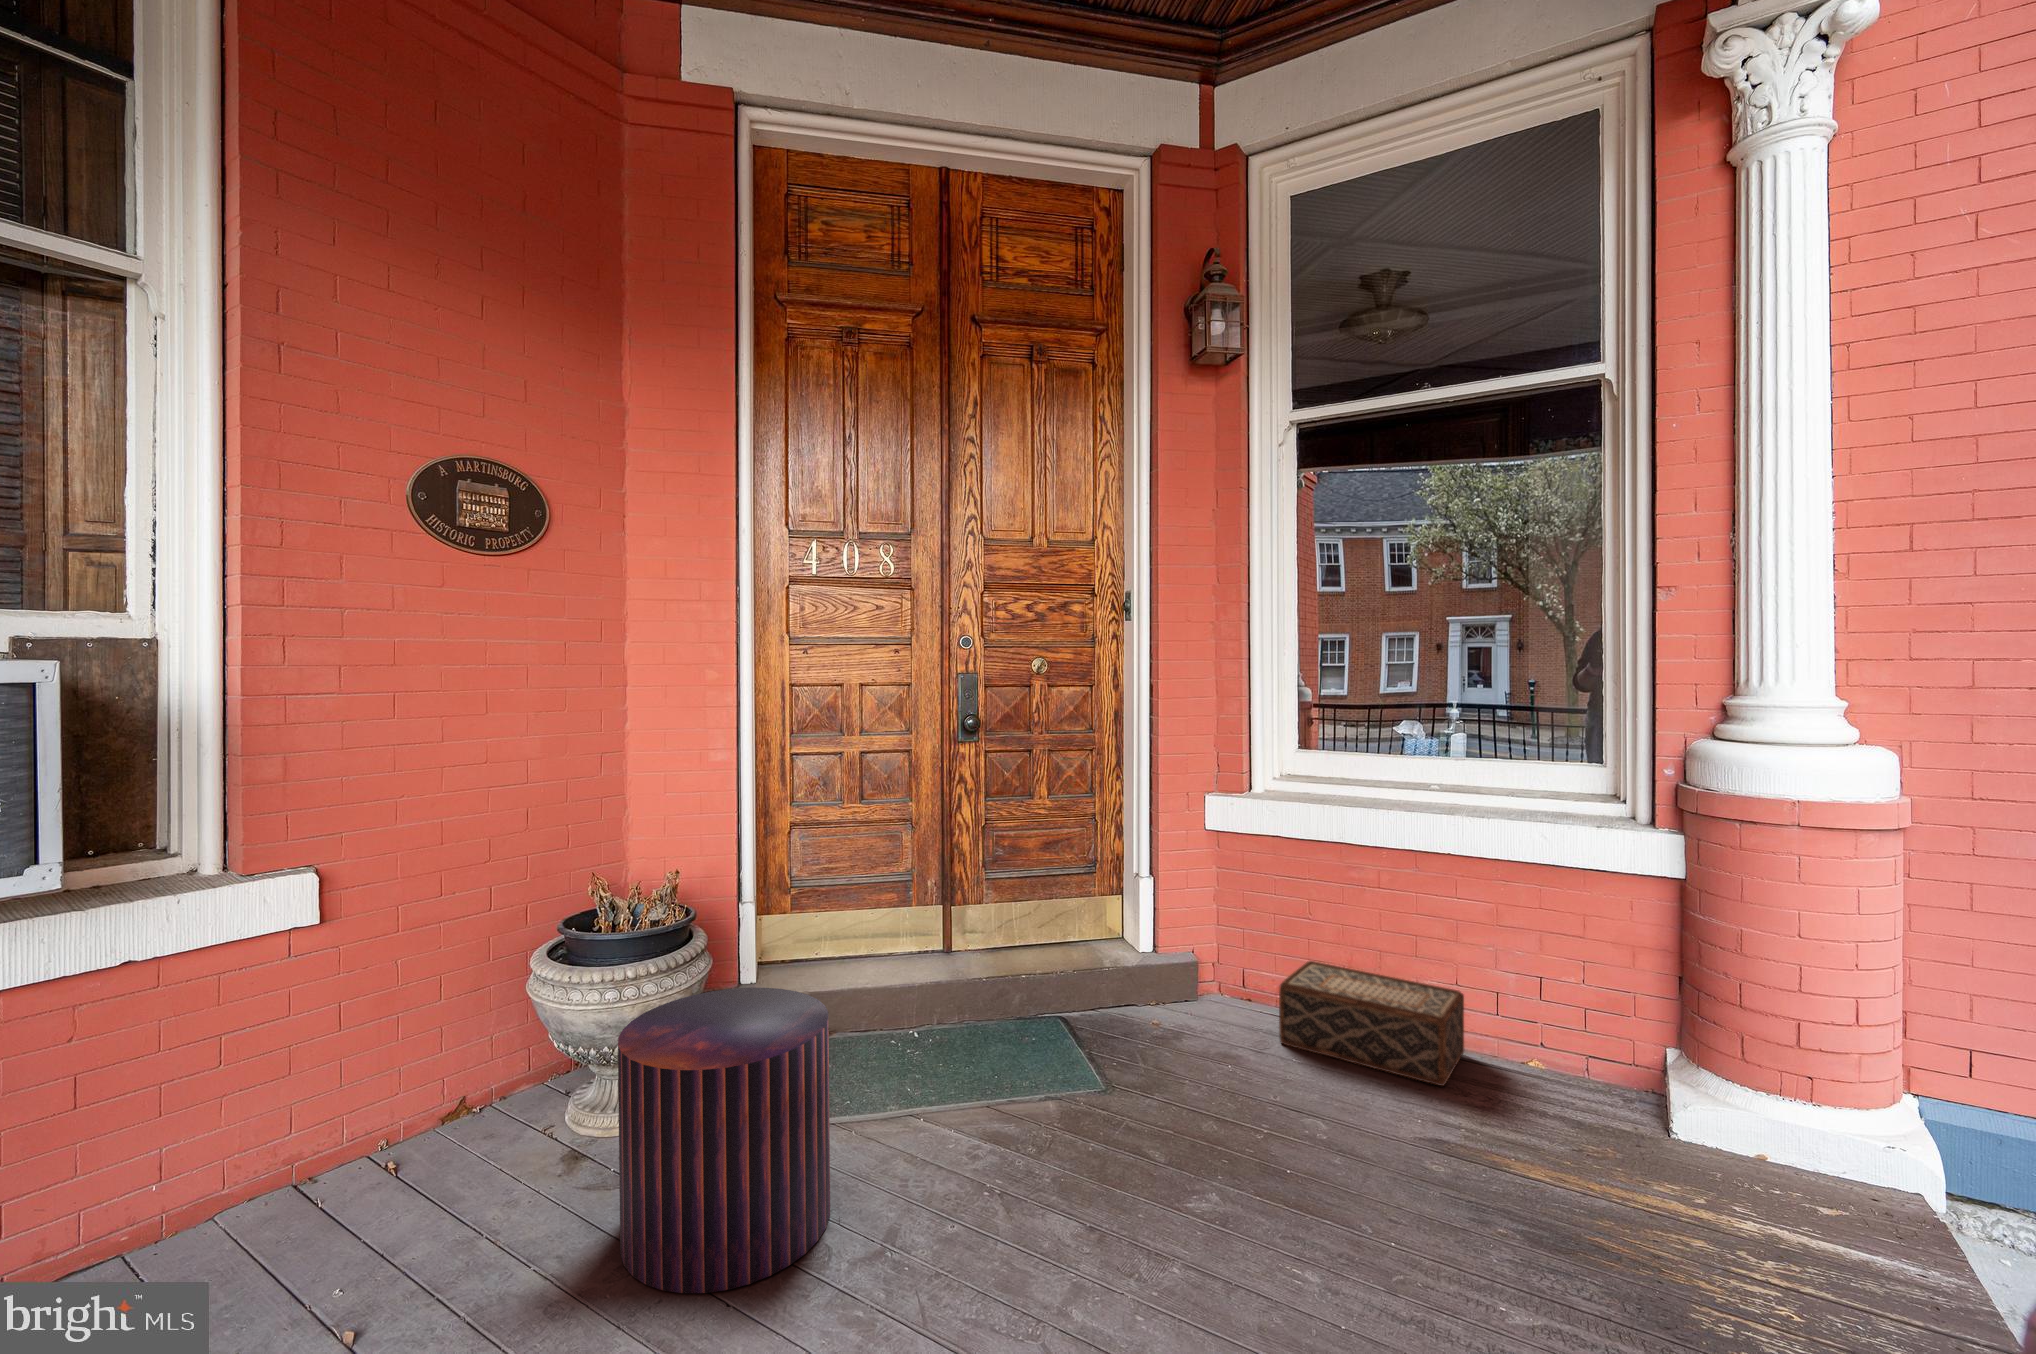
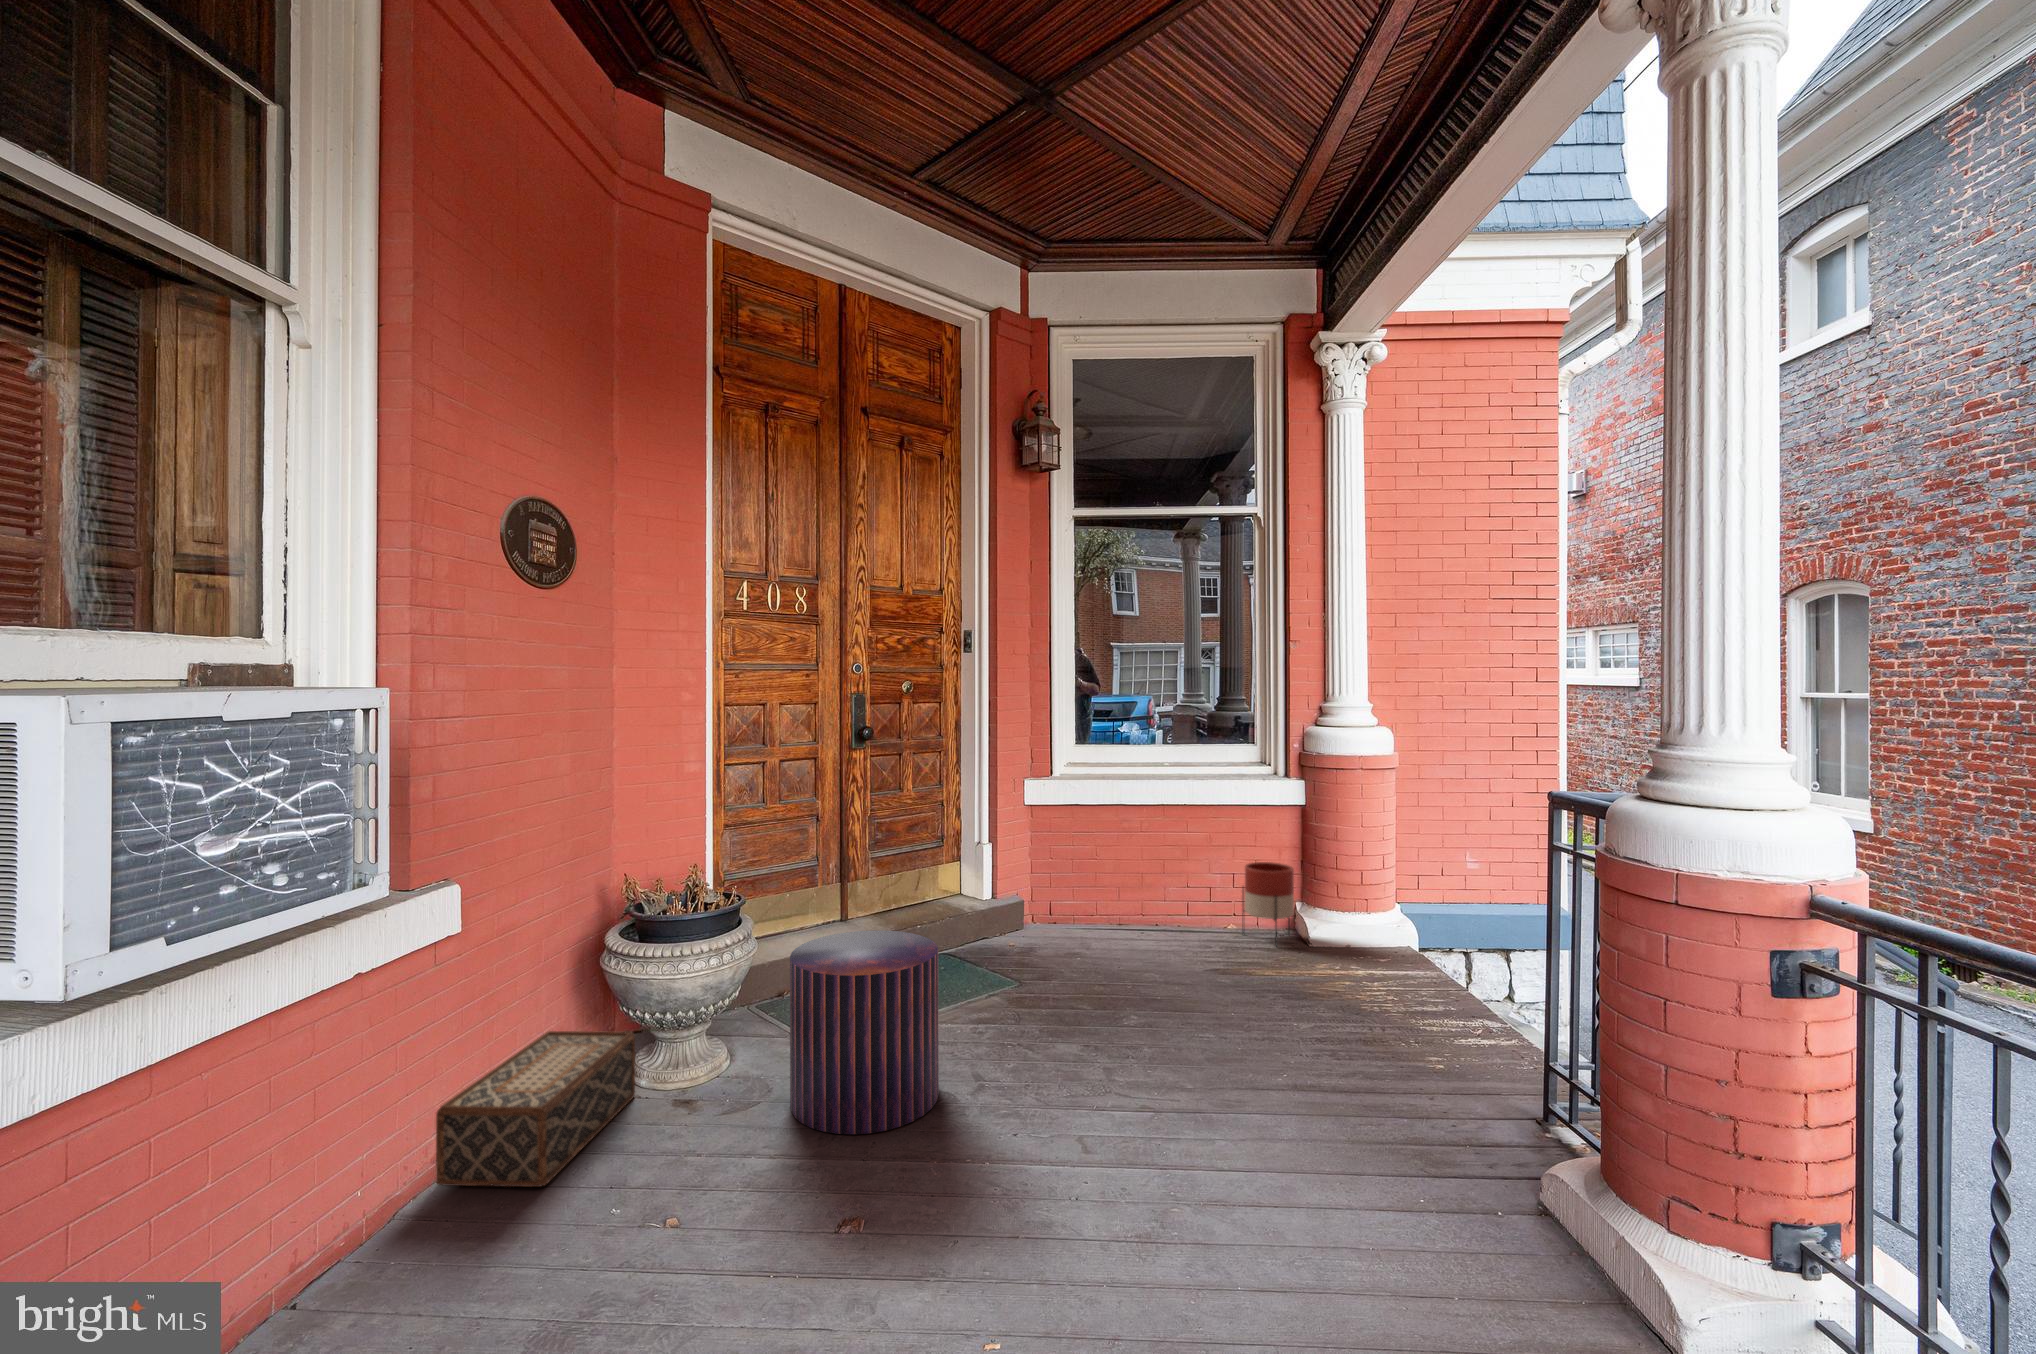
woven basket: present [1279,961,1464,1086] -> present [436,1031,635,1187]
planter: none [1541,962,1638,1119] -> present [1242,862,1294,945]

